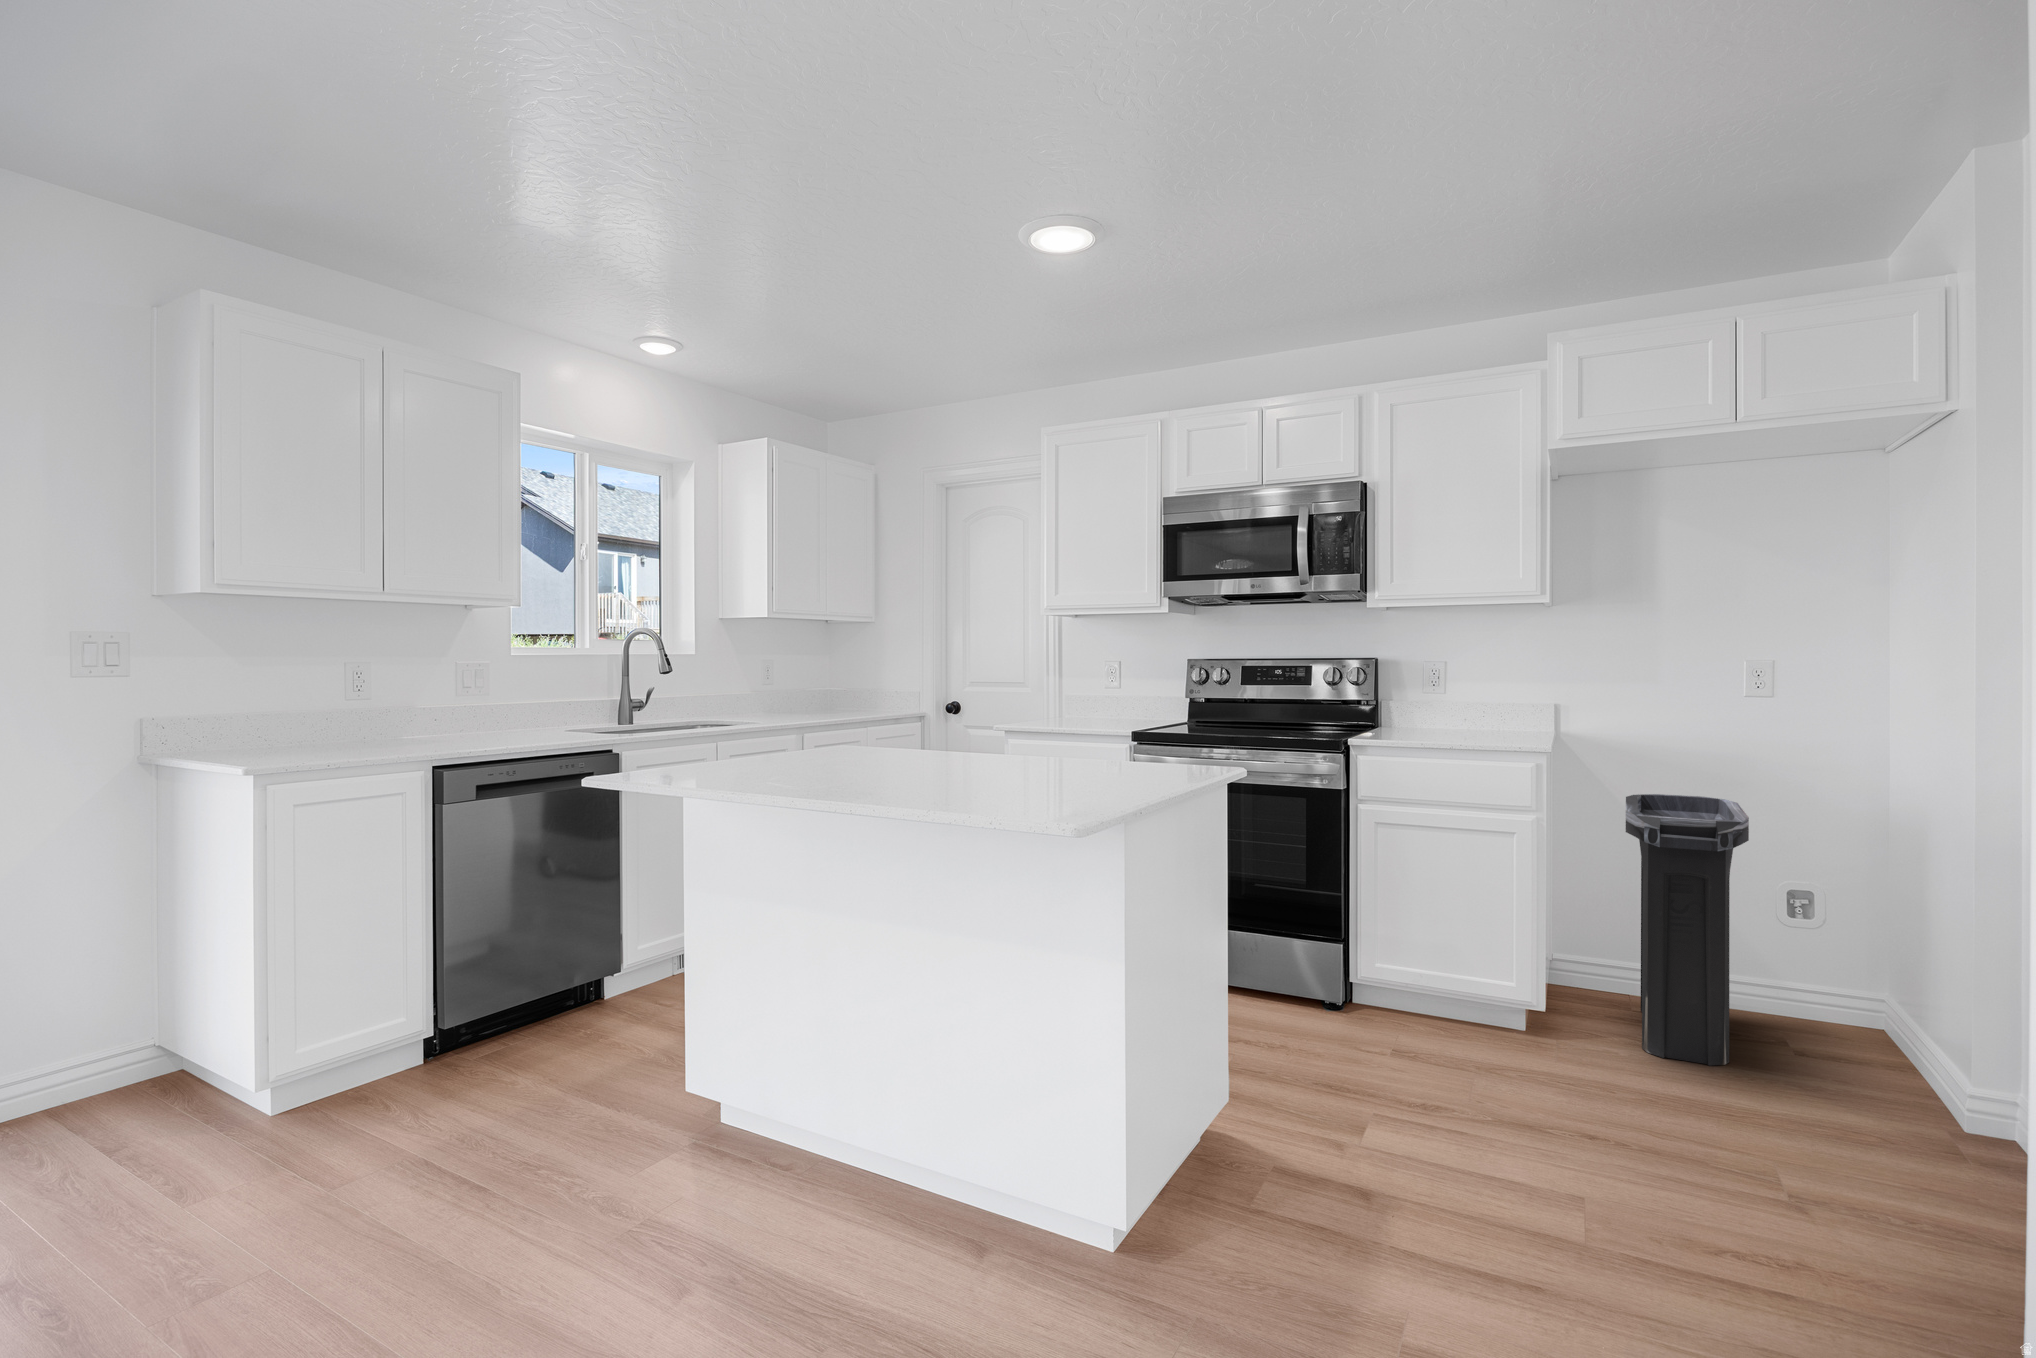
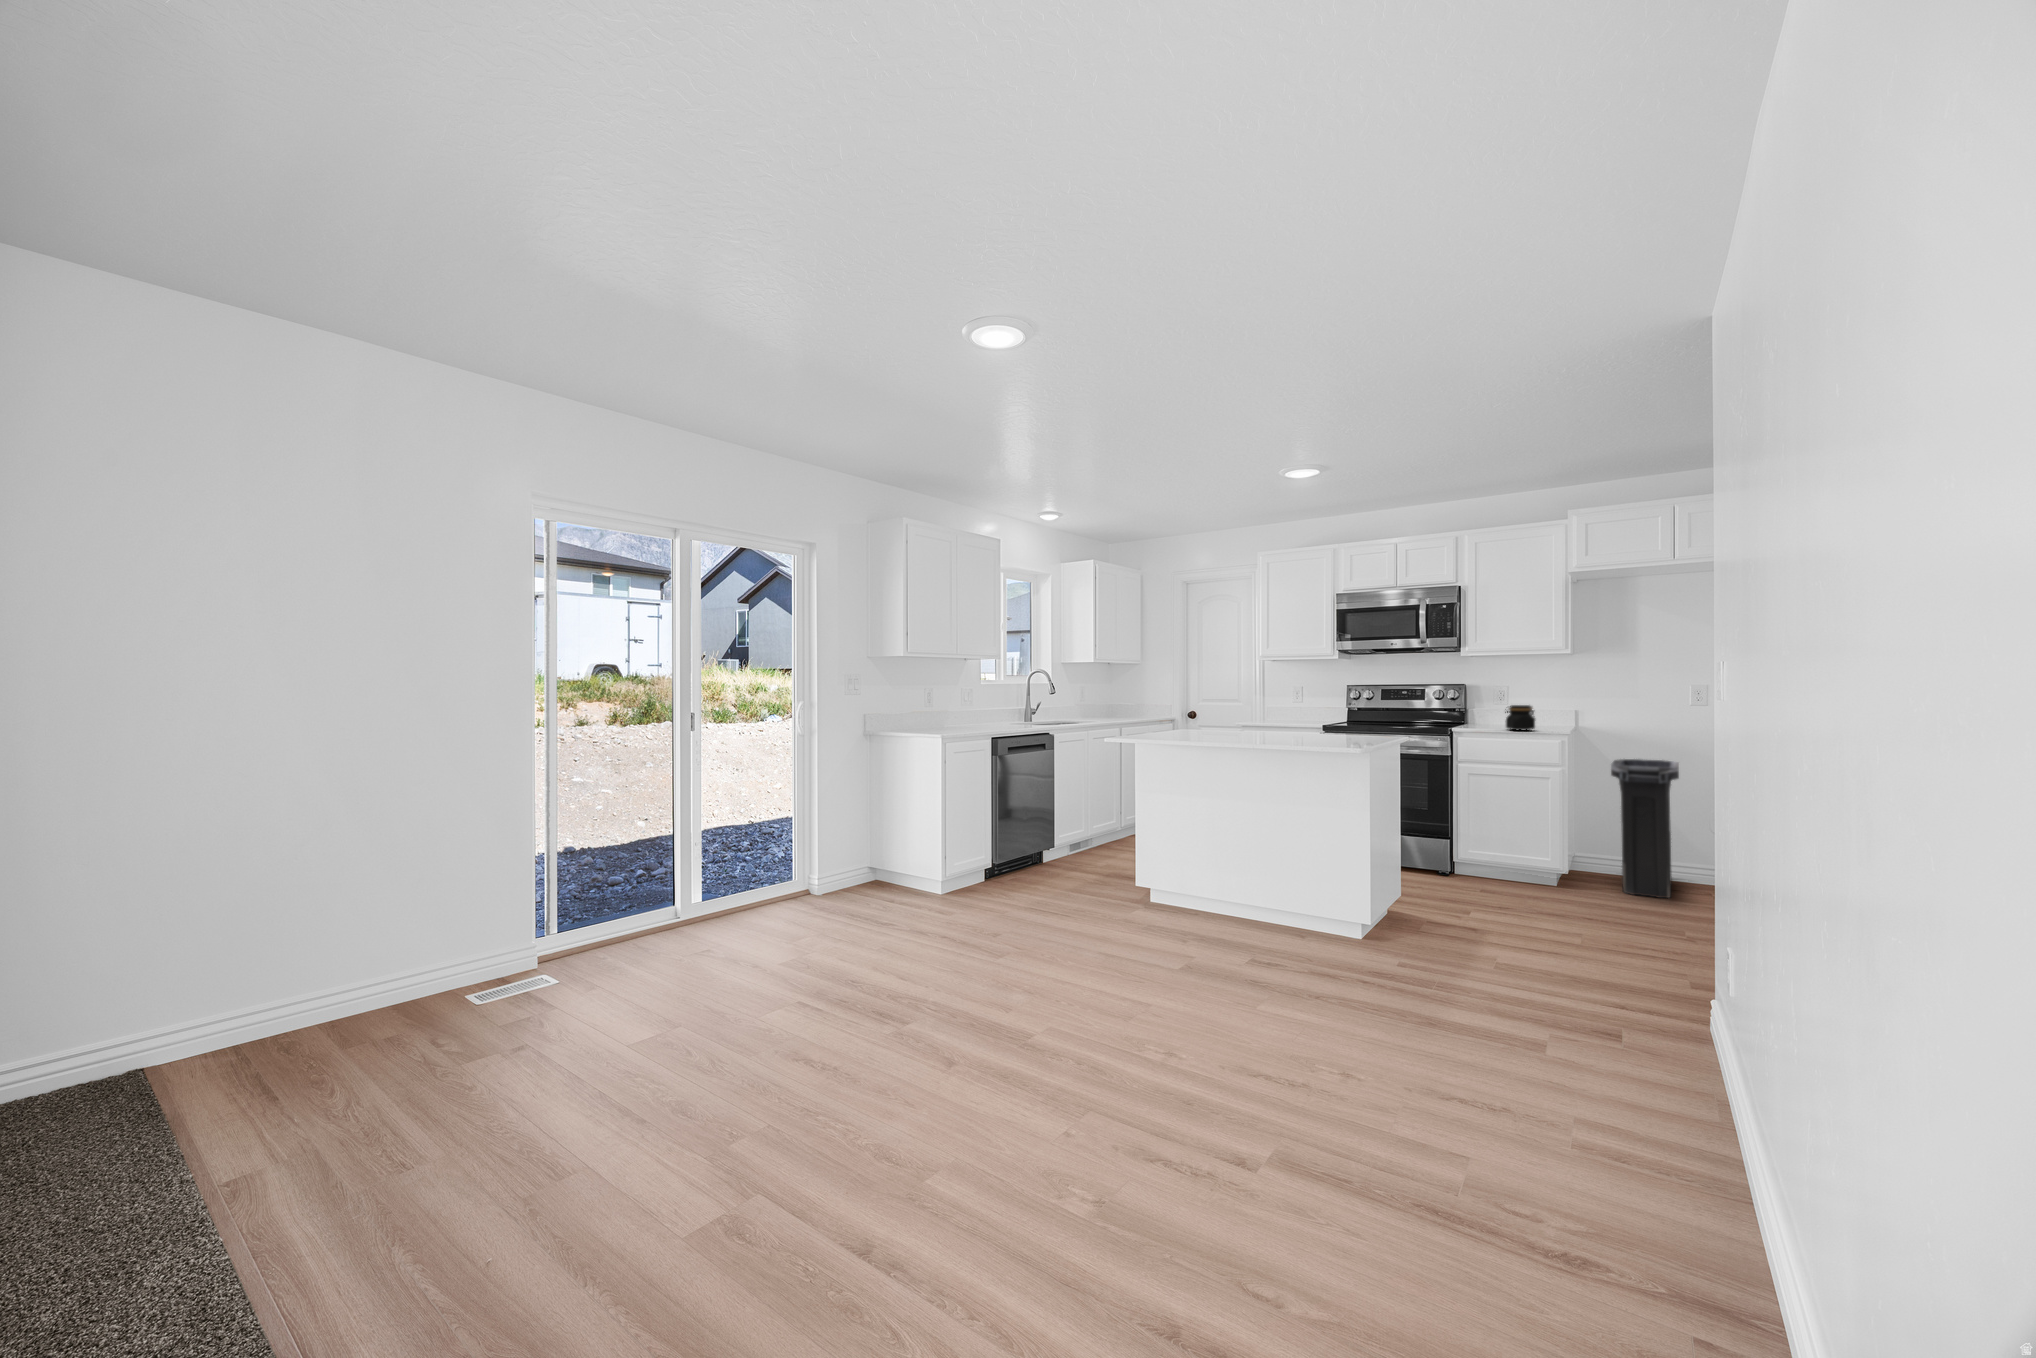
jar: none [1440,697,1494,744] -> present [1505,705,1535,730]

